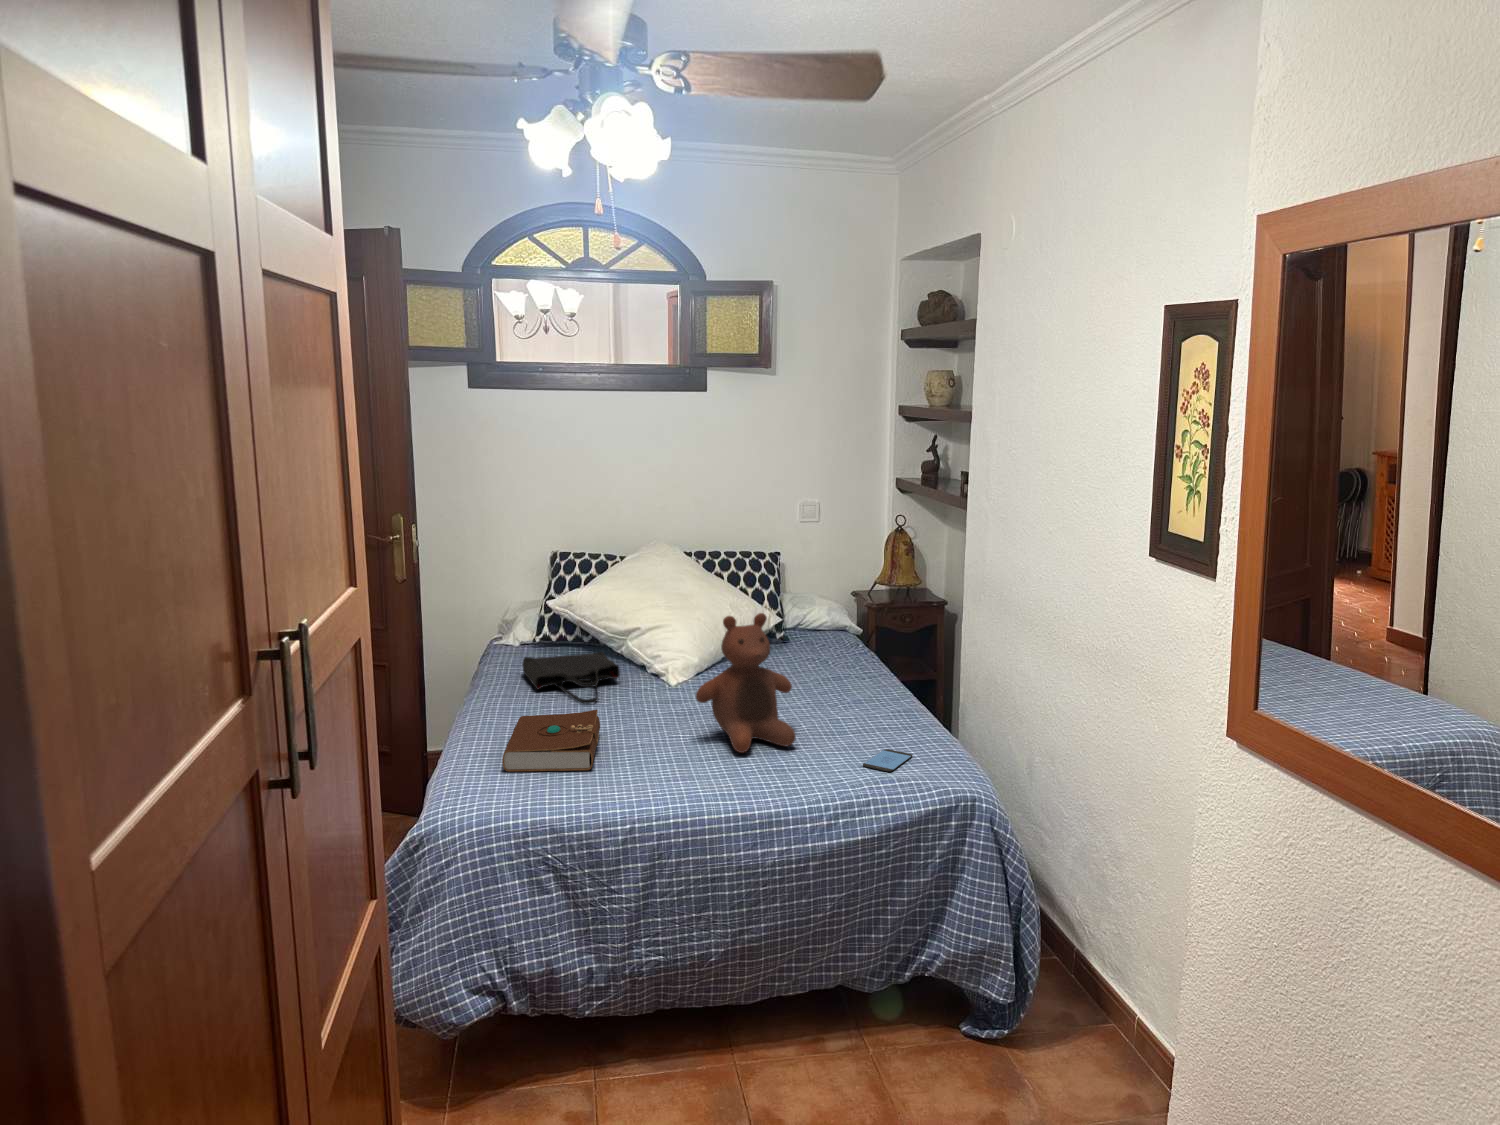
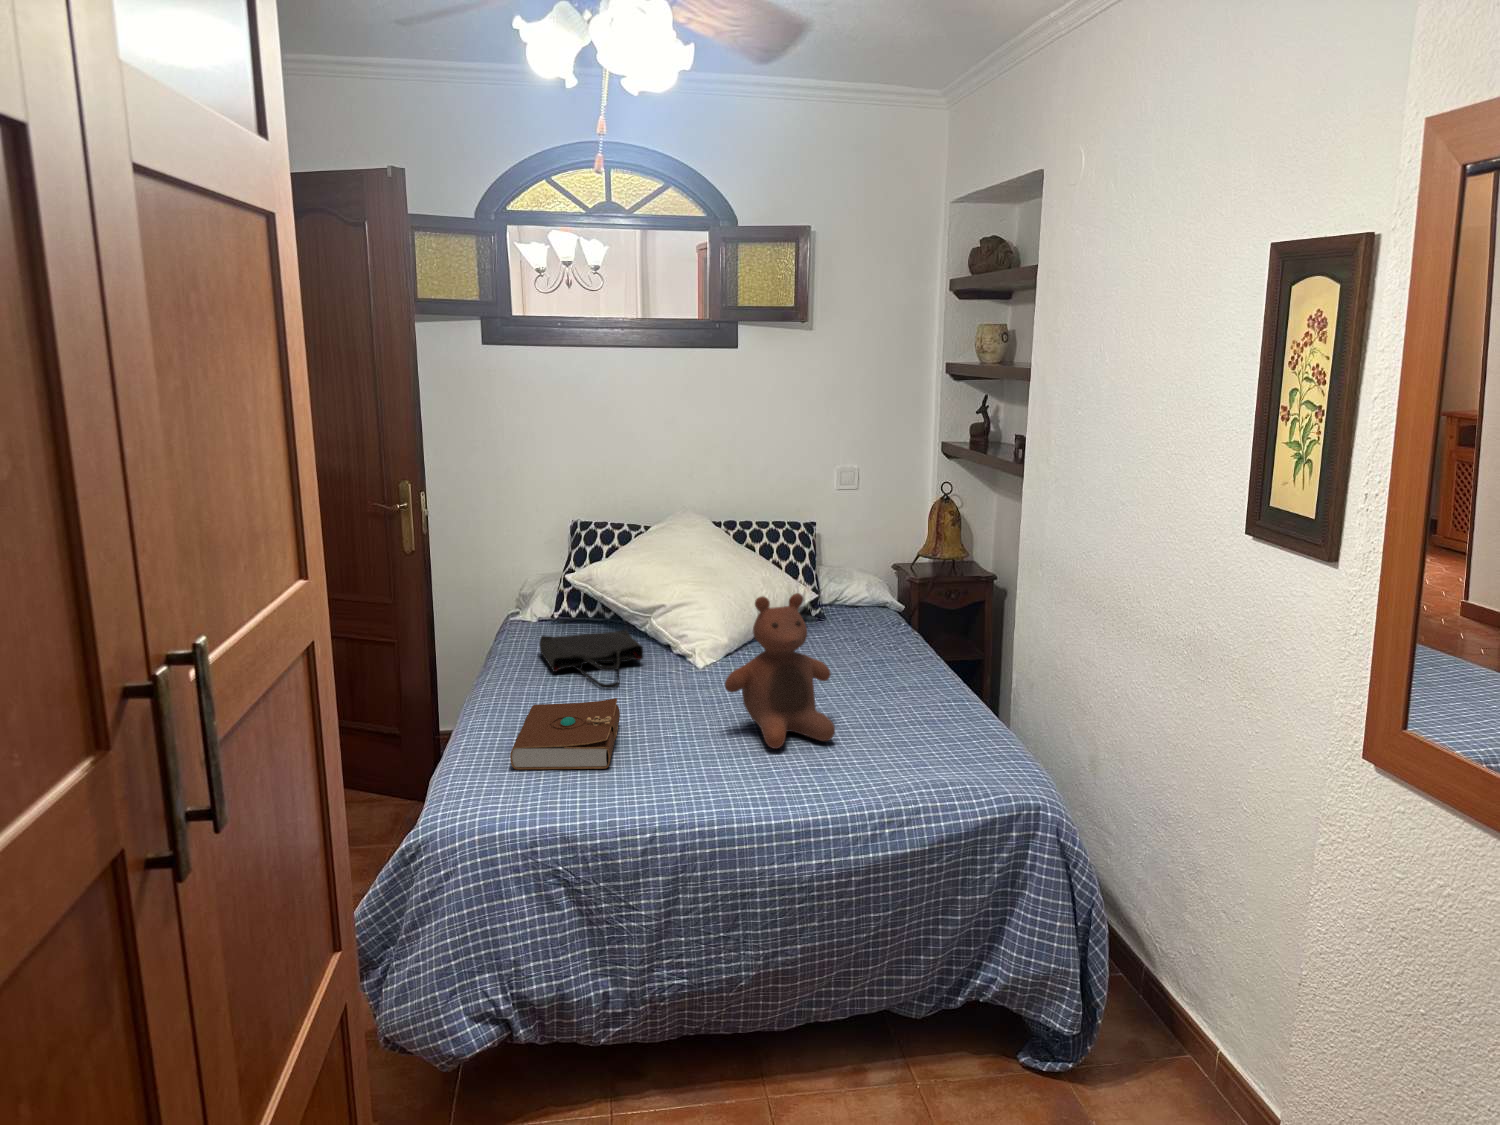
smartphone: present [863,749,912,772] -> none [910,745,965,773]

